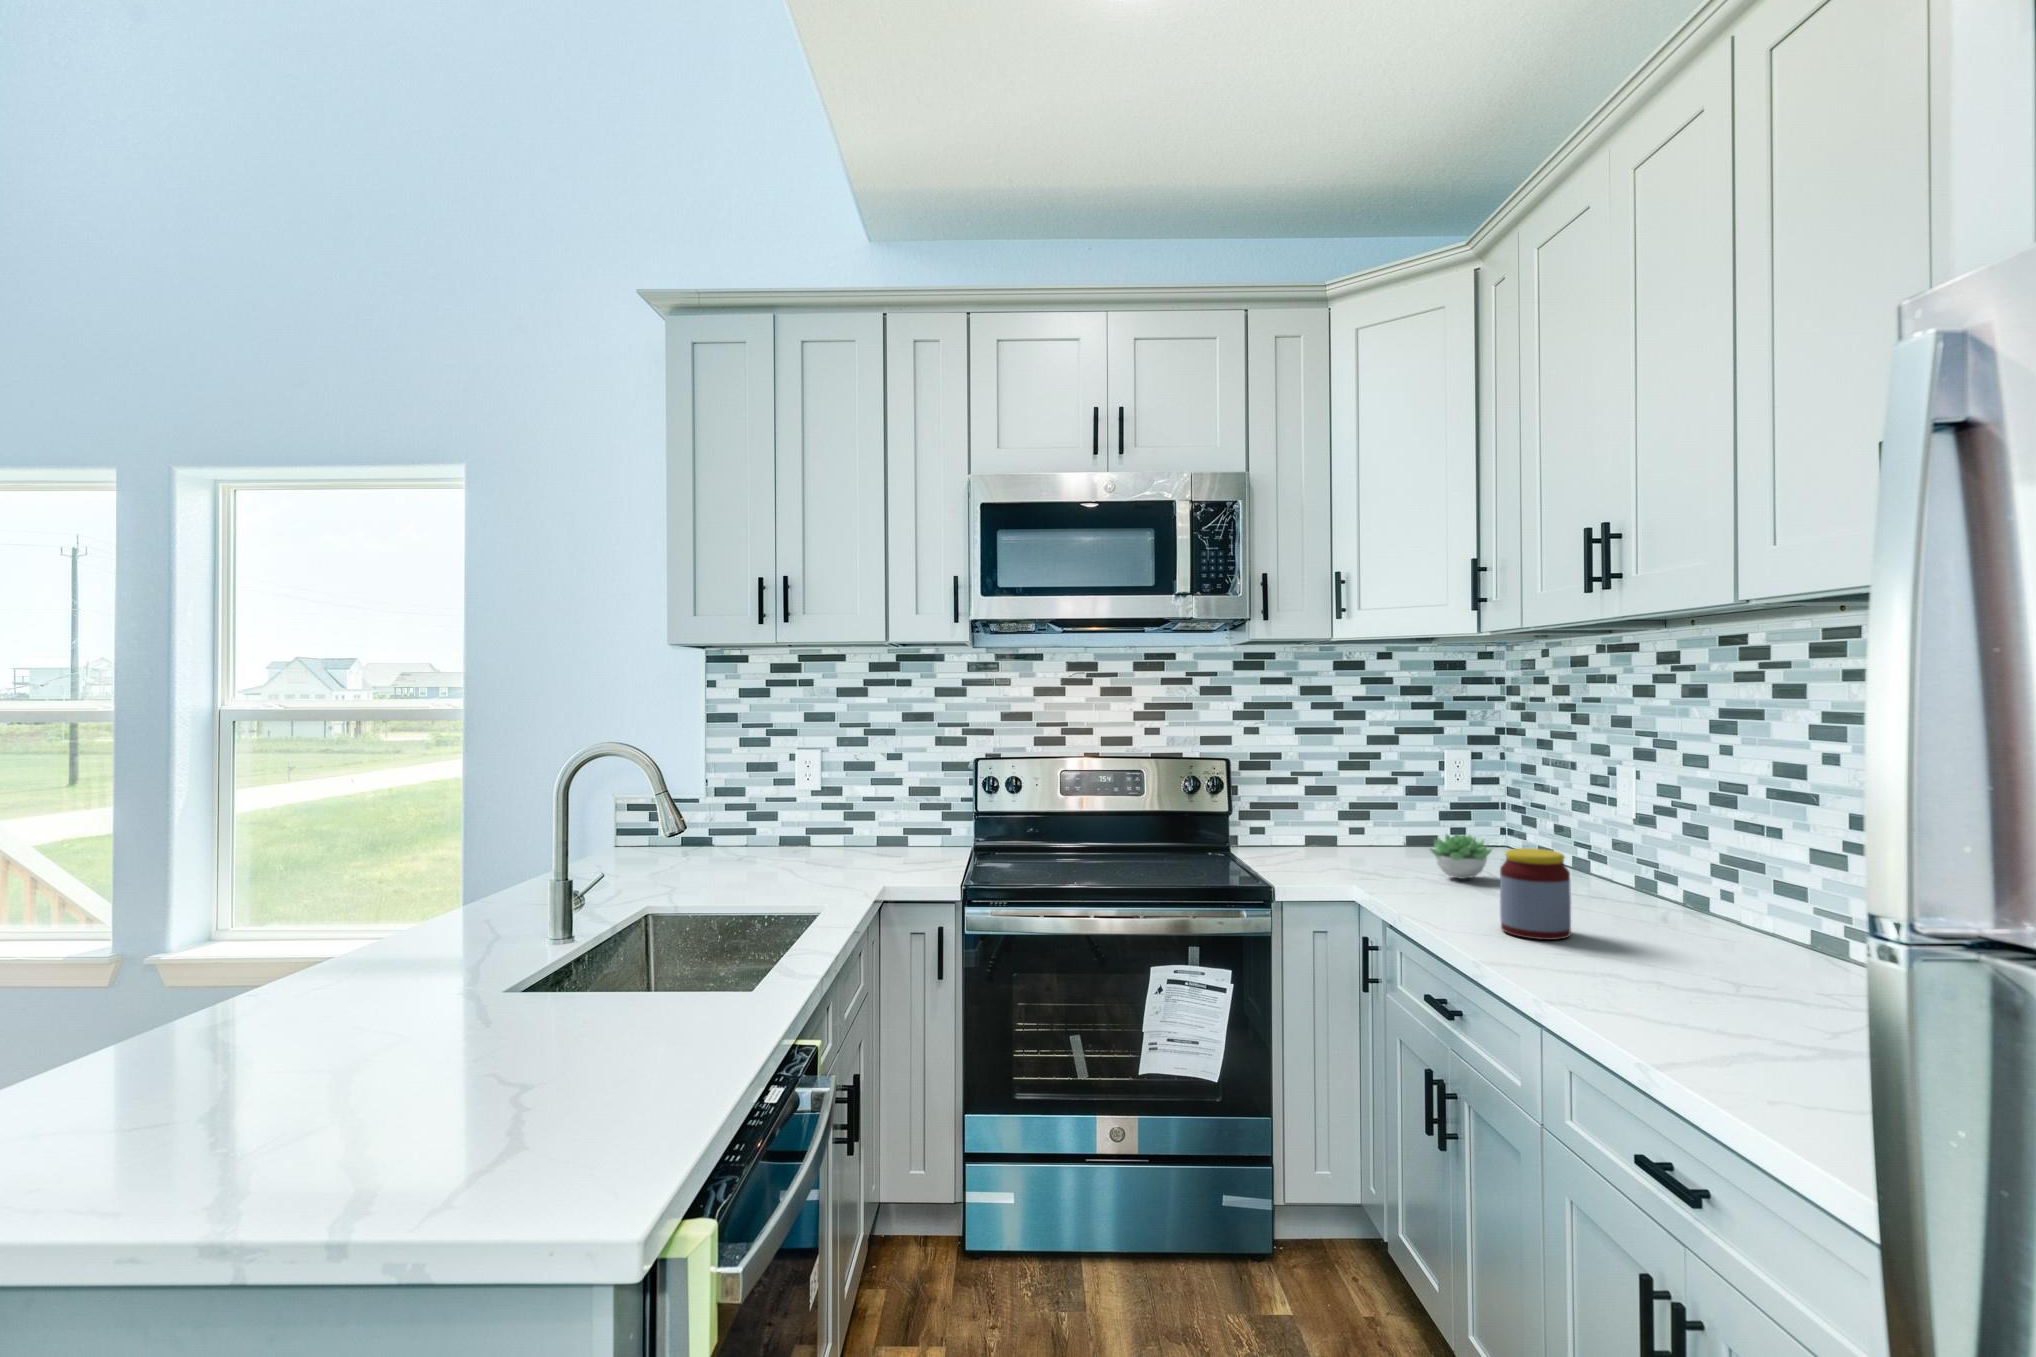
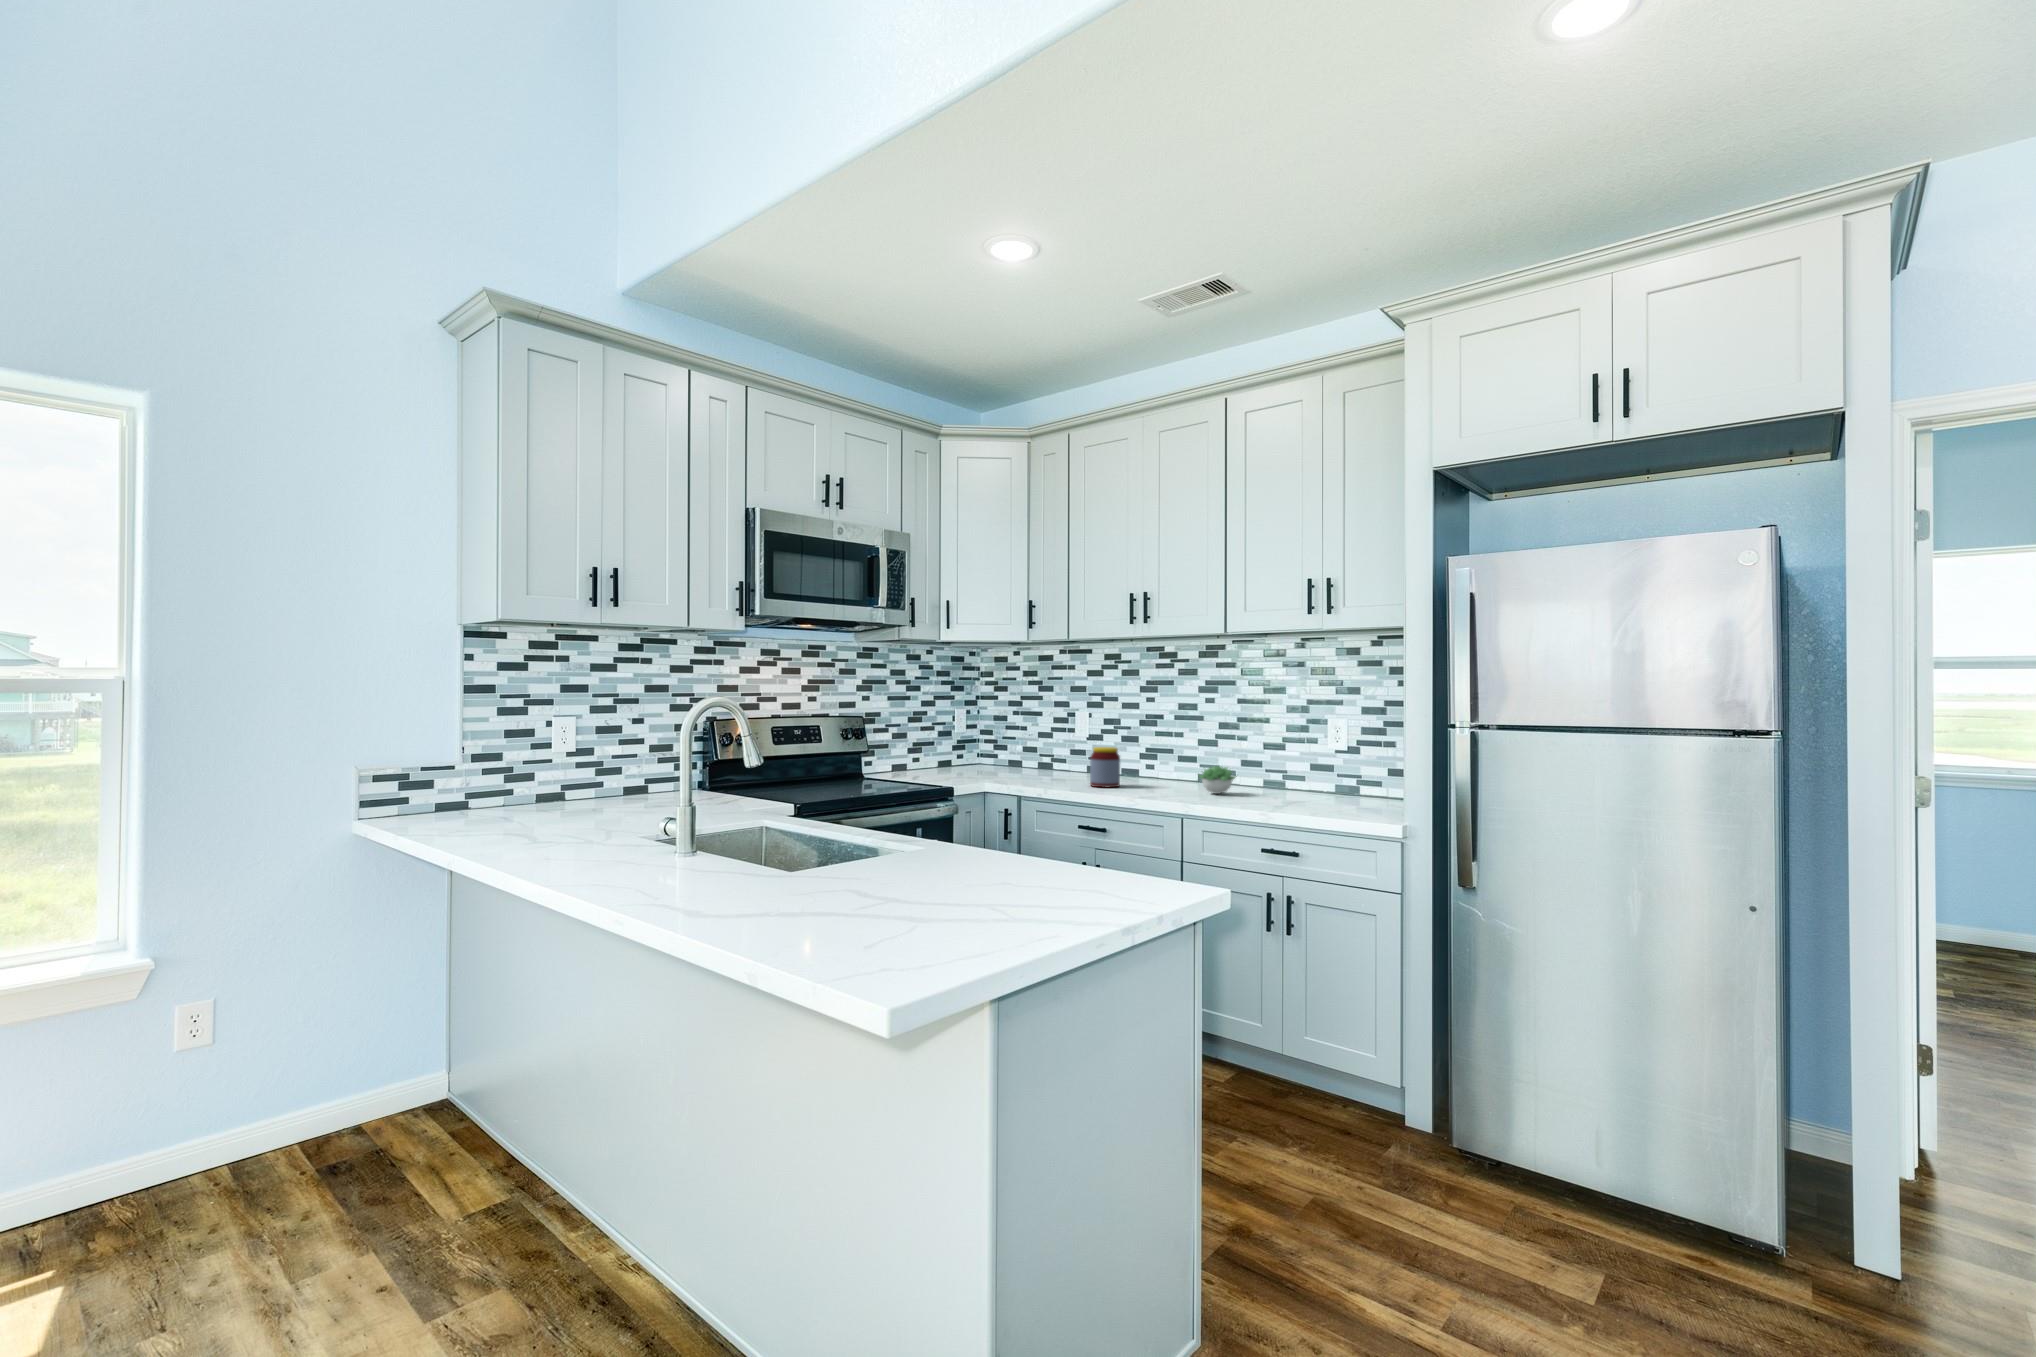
succulent plant: present [1430,834,1492,879] -> present [1199,766,1237,794]

